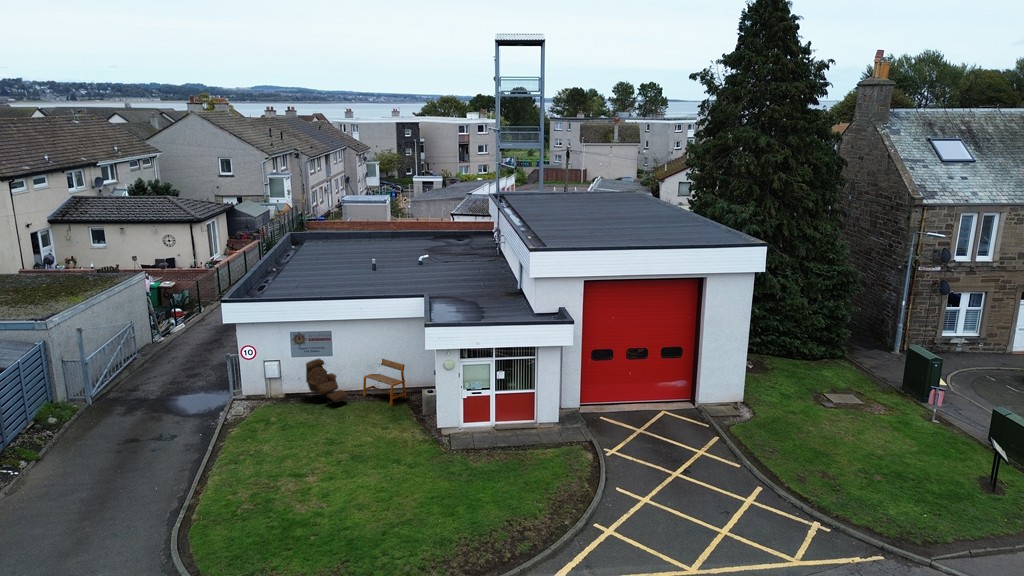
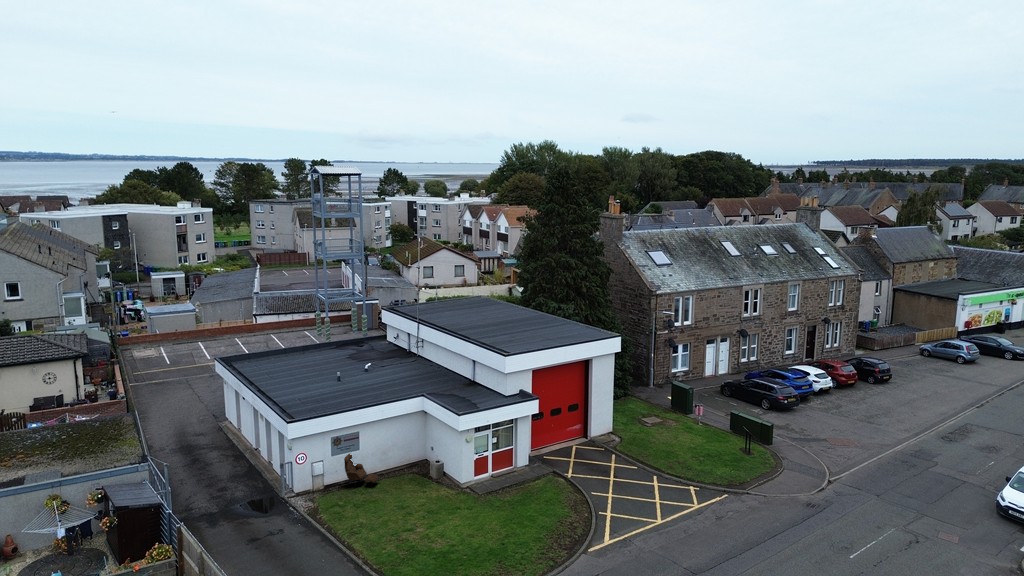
bench: present [363,359,406,406] -> none [381,445,413,478]

